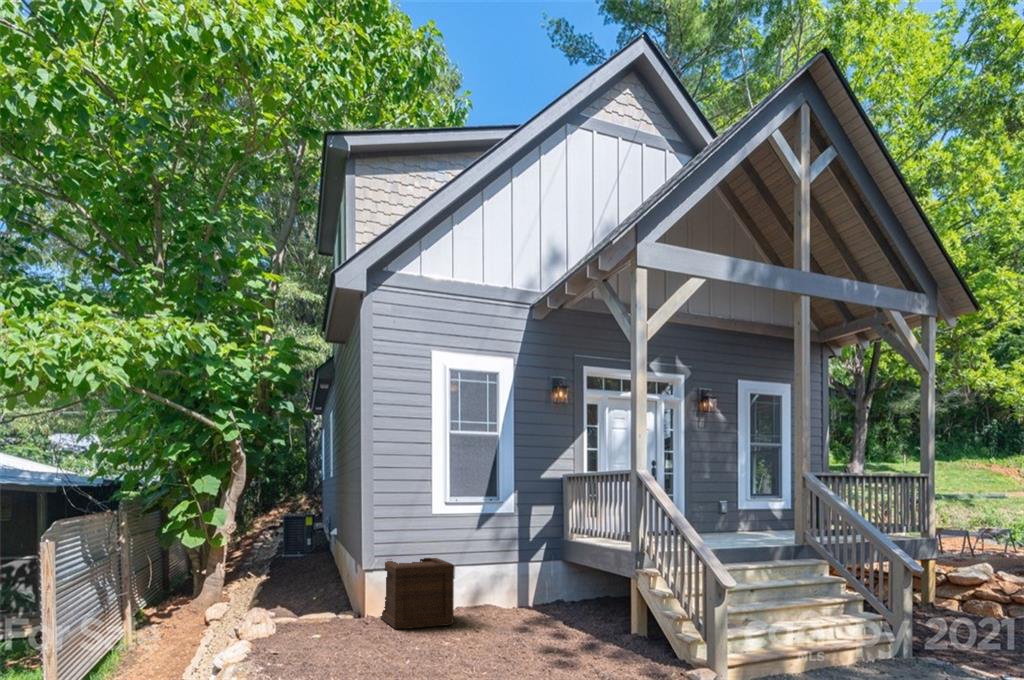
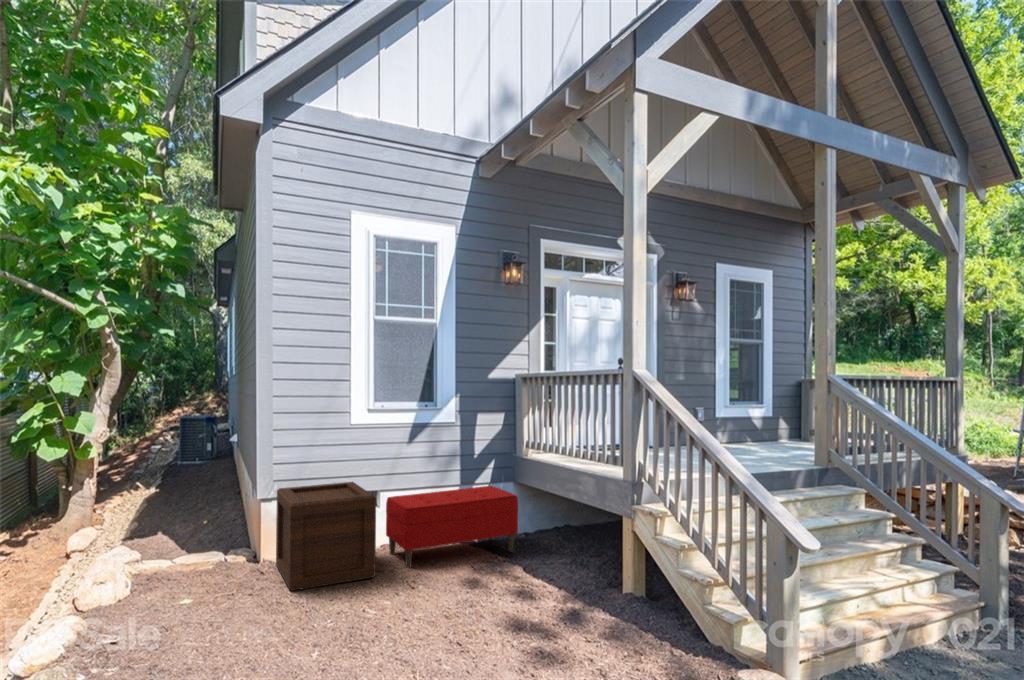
bench: none [459,565,562,623] -> present [386,486,518,568]

